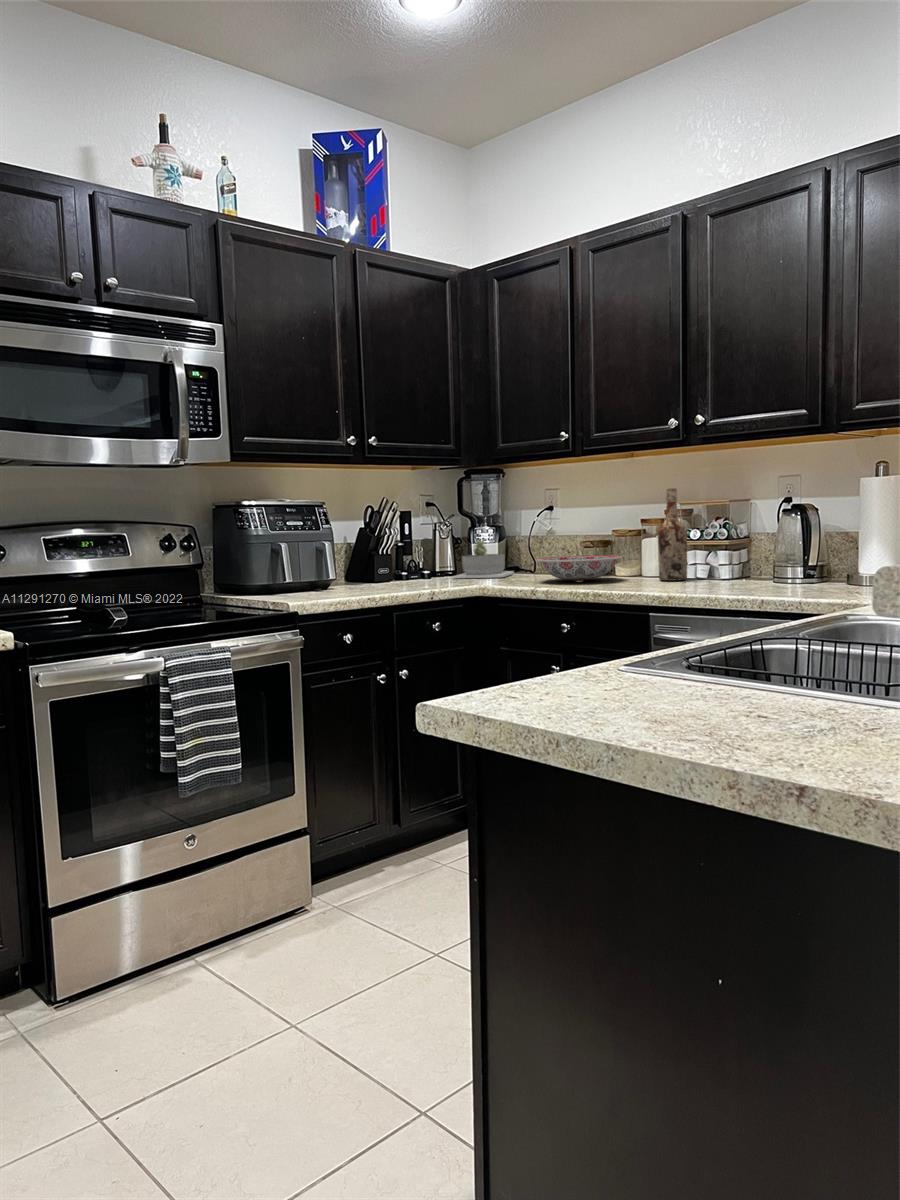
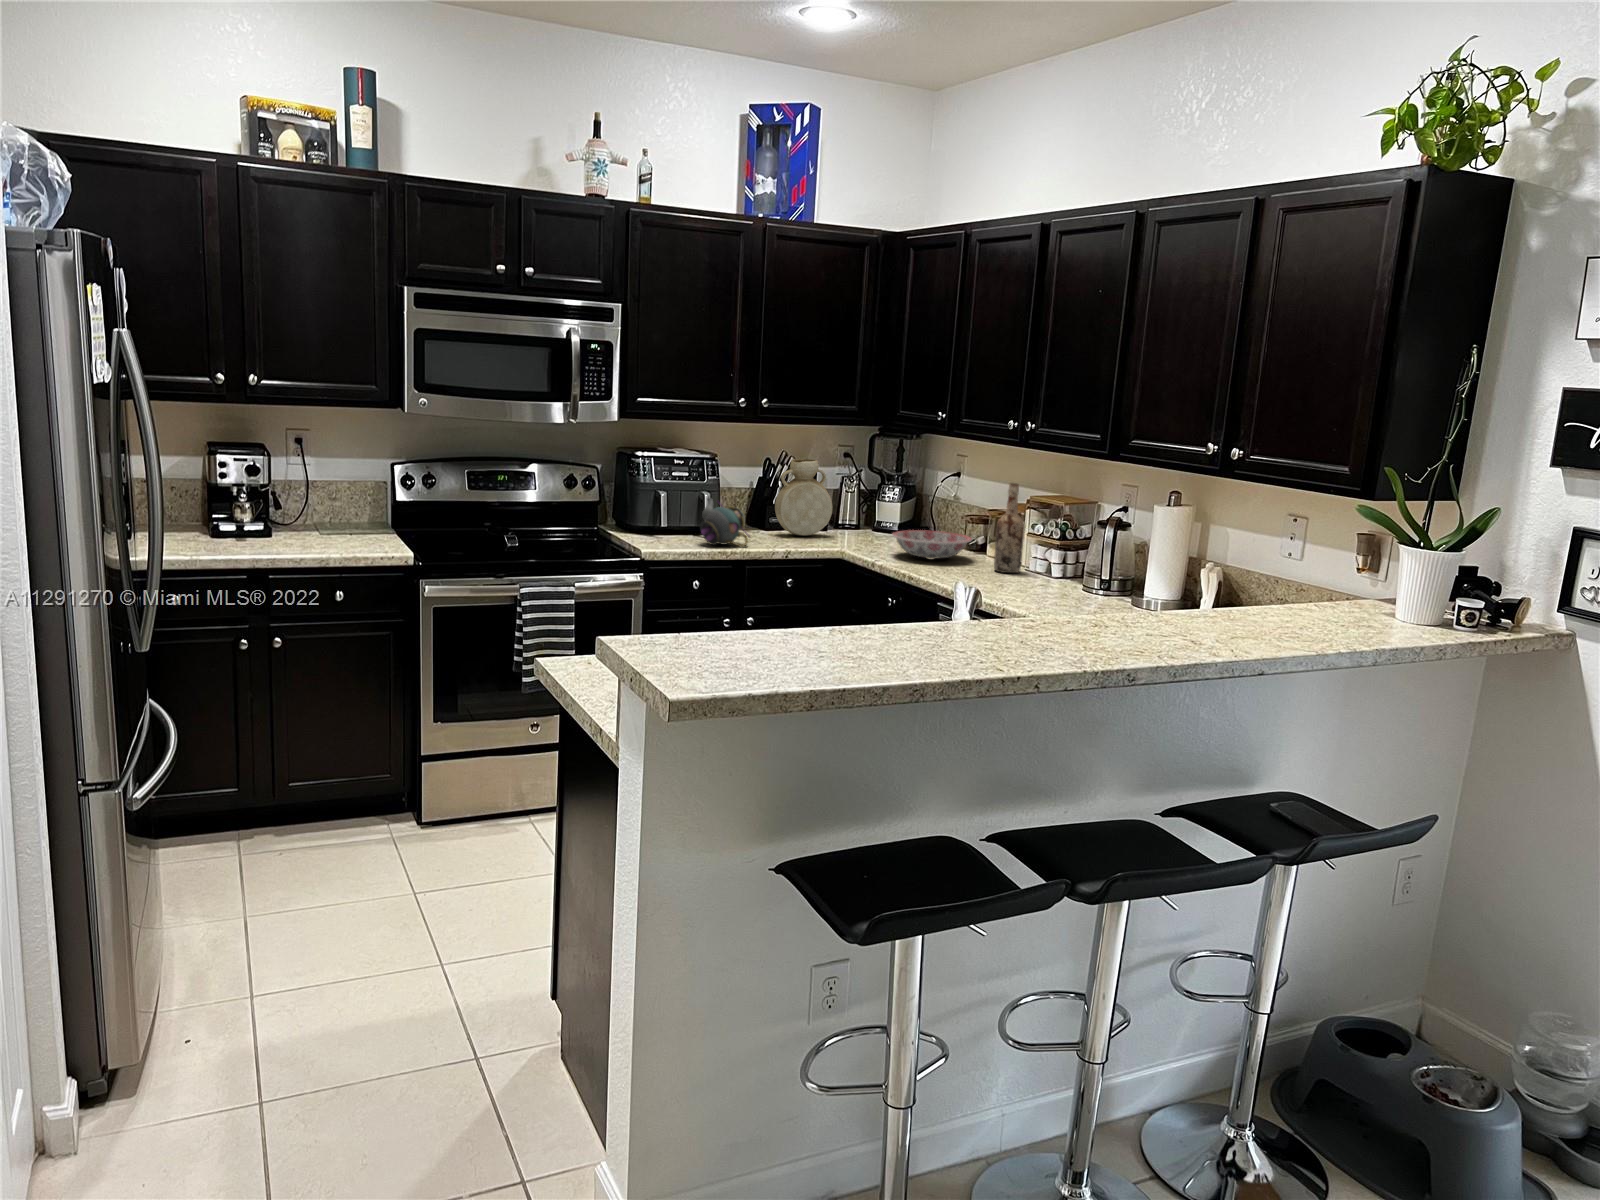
vase: none [388,501,447,582] -> present [775,459,833,536]
succulent planter: present [453,540,514,578] -> none [840,500,908,542]
teapot: none [333,543,390,594] -> present [700,498,750,547]

